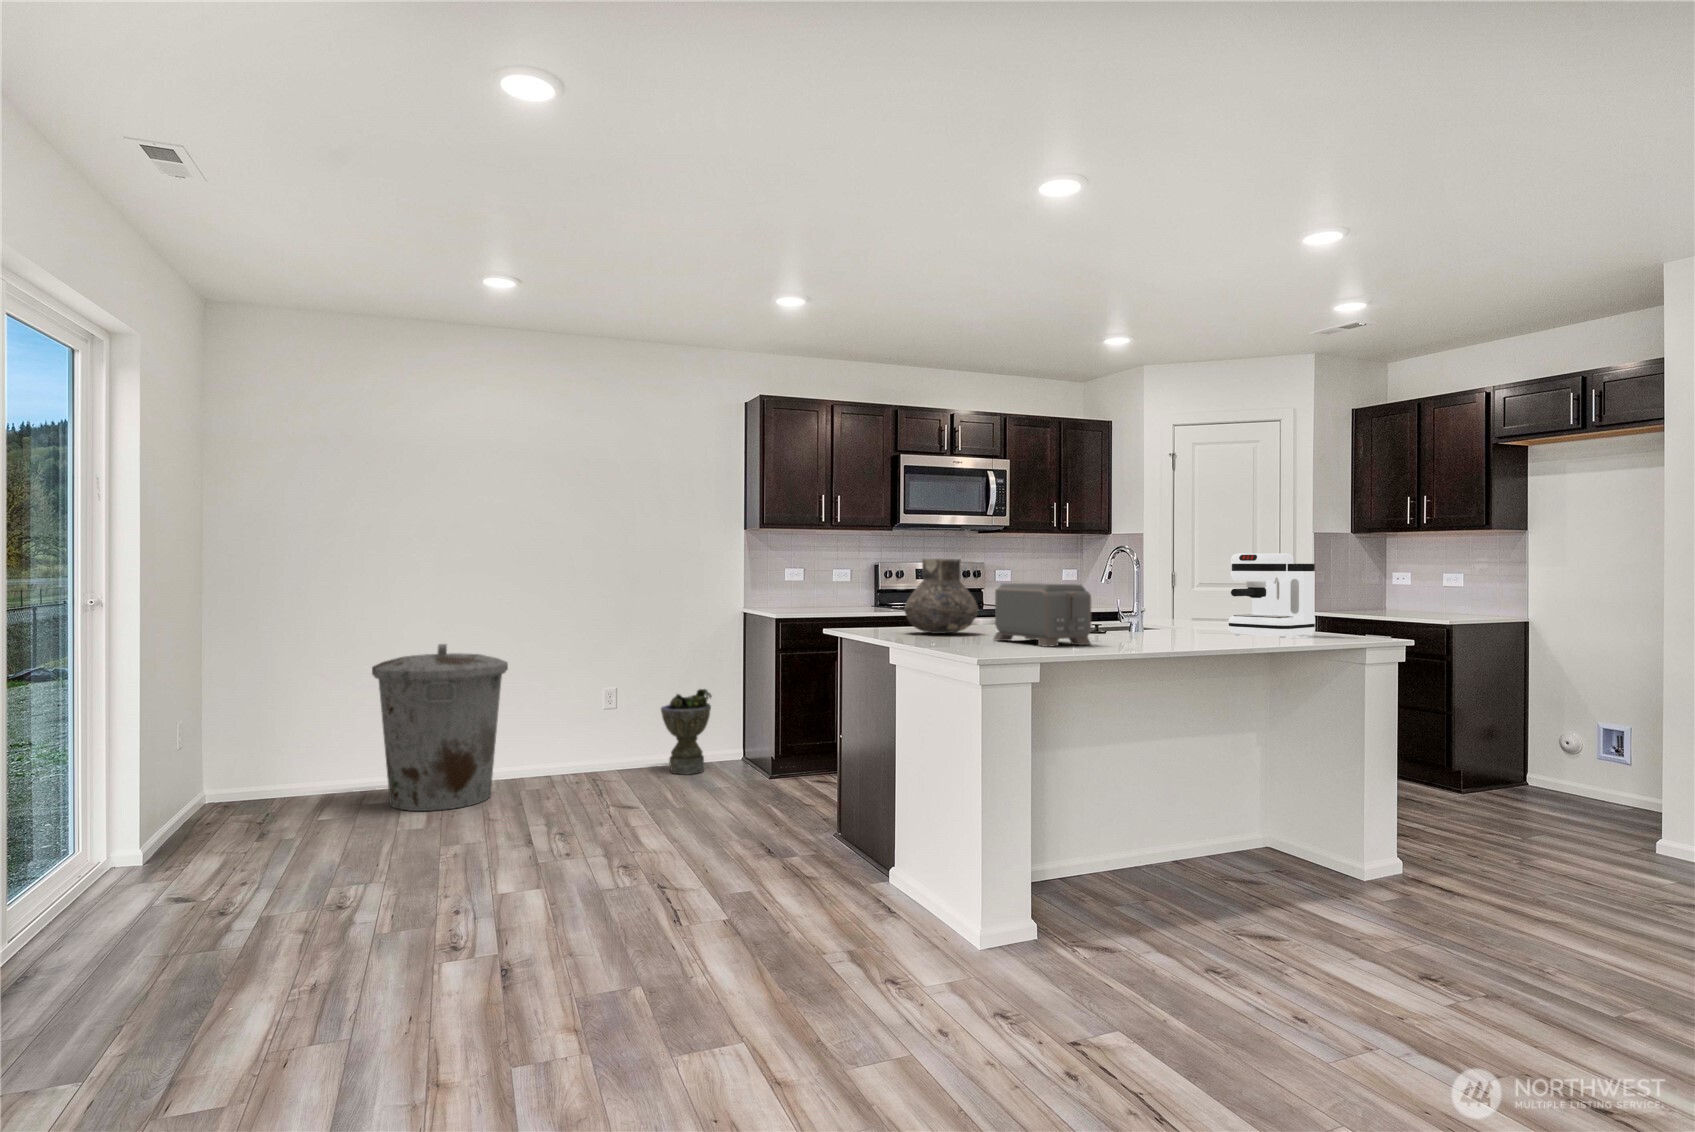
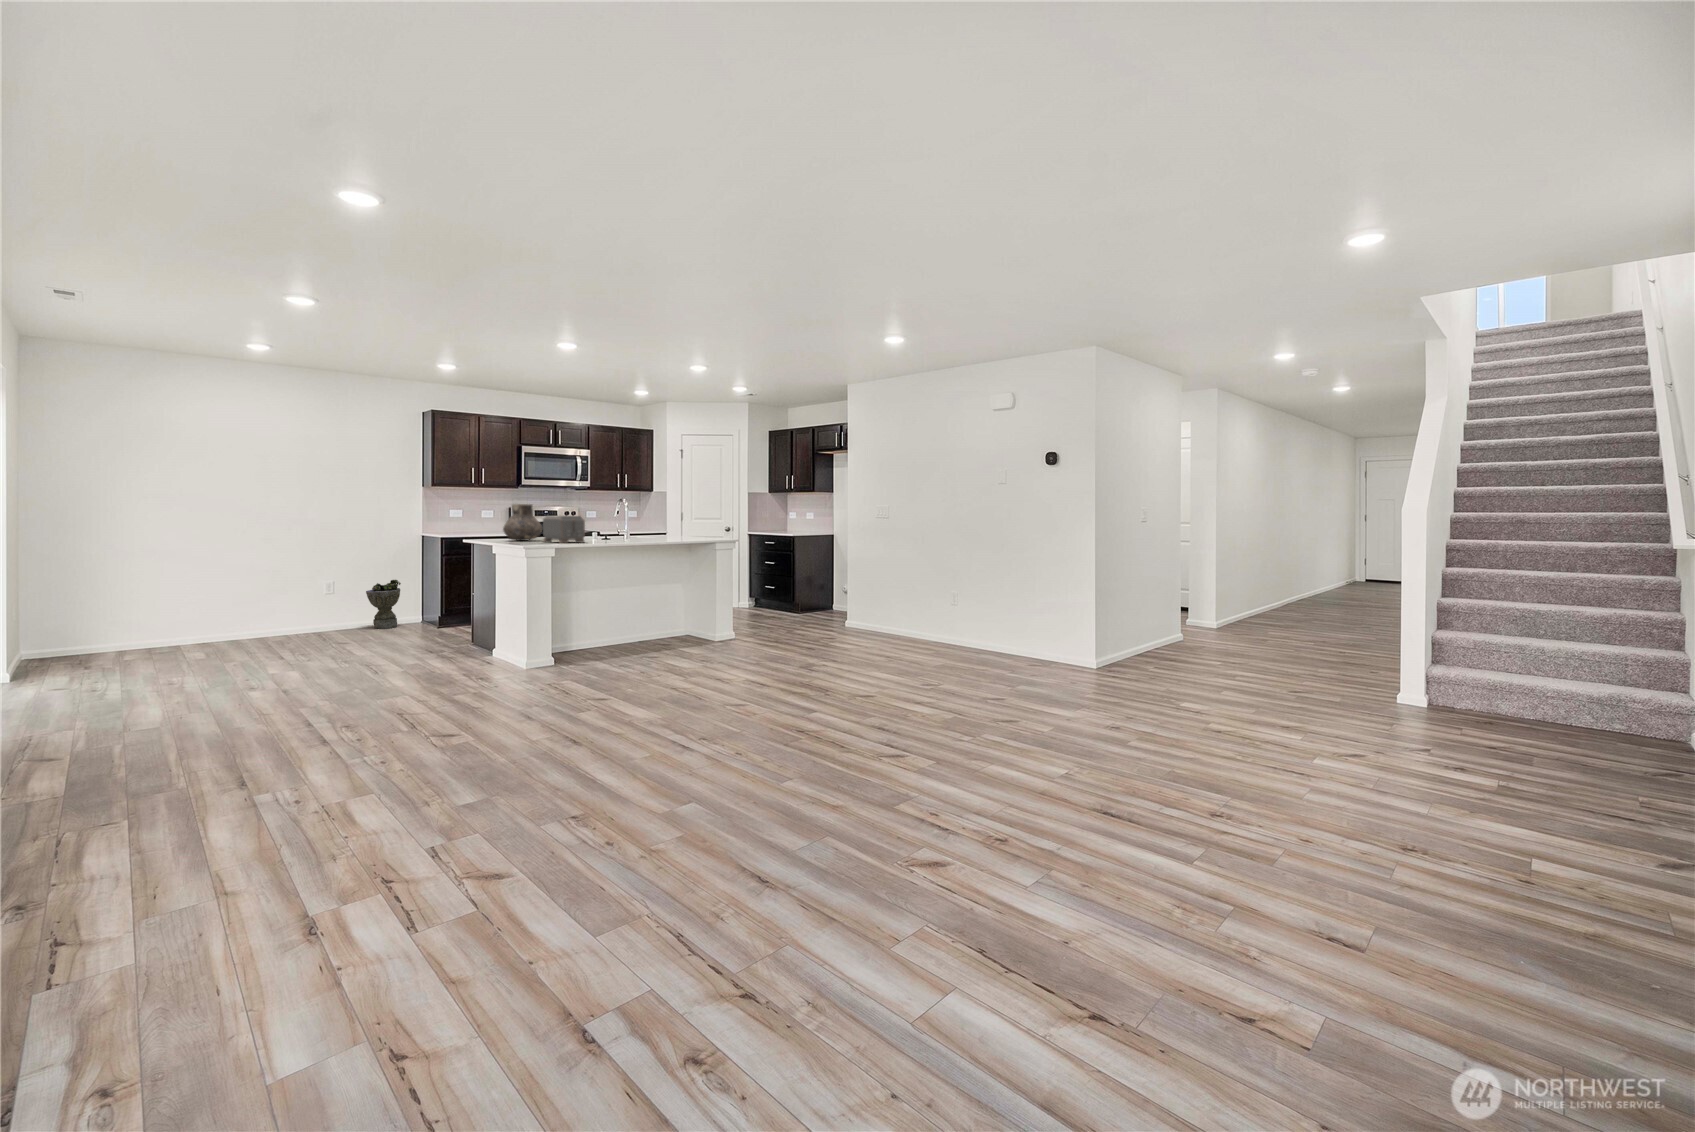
coffee maker: present [1228,553,1315,638] -> none [664,503,704,540]
trash can: present [372,644,508,811] -> none [155,554,256,652]

